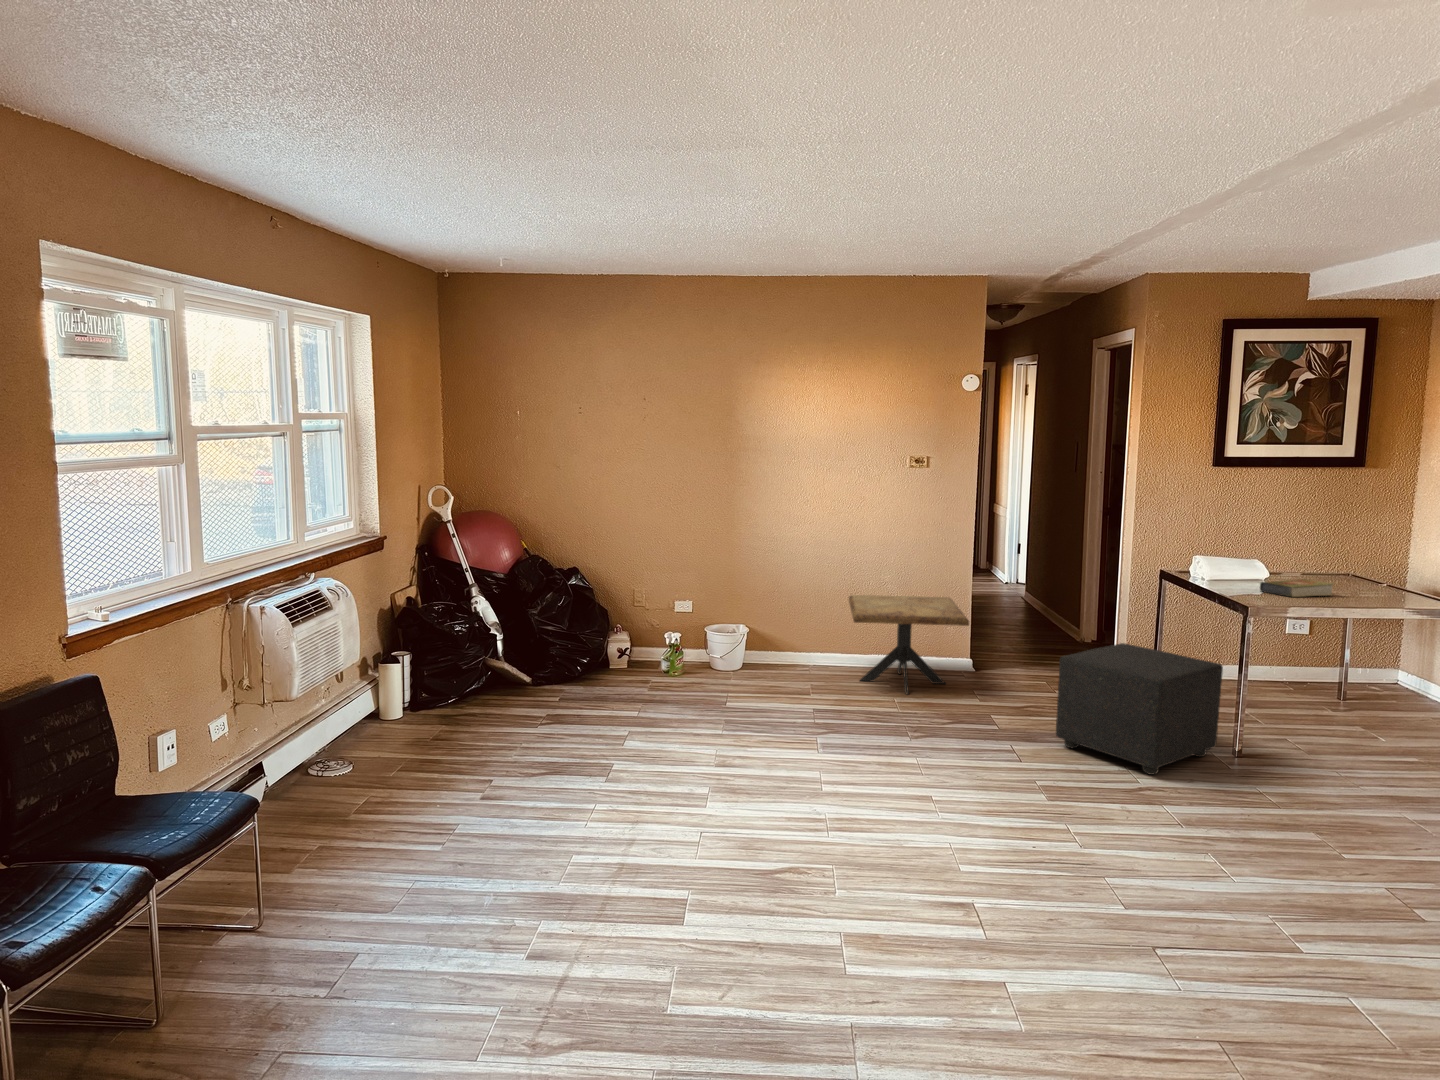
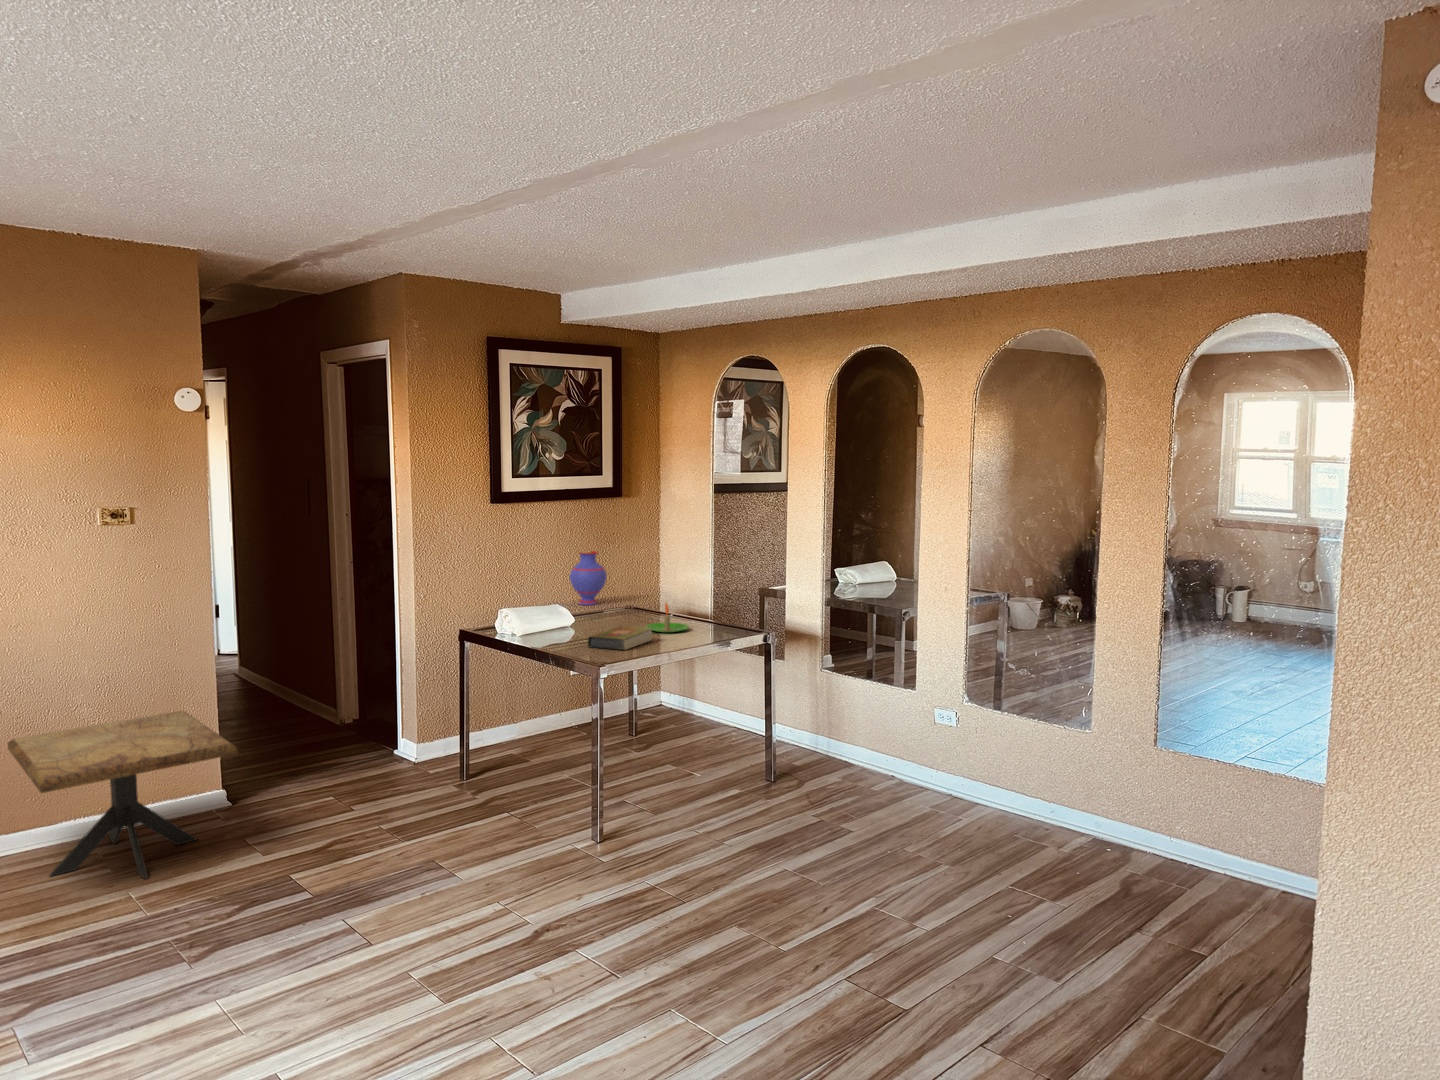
vase: none [1296,518,1337,570] -> present [569,551,607,605]
candle: none [1340,564,1391,595] -> present [645,603,689,633]
ottoman: present [1056,643,1223,775] -> none [398,737,577,903]

